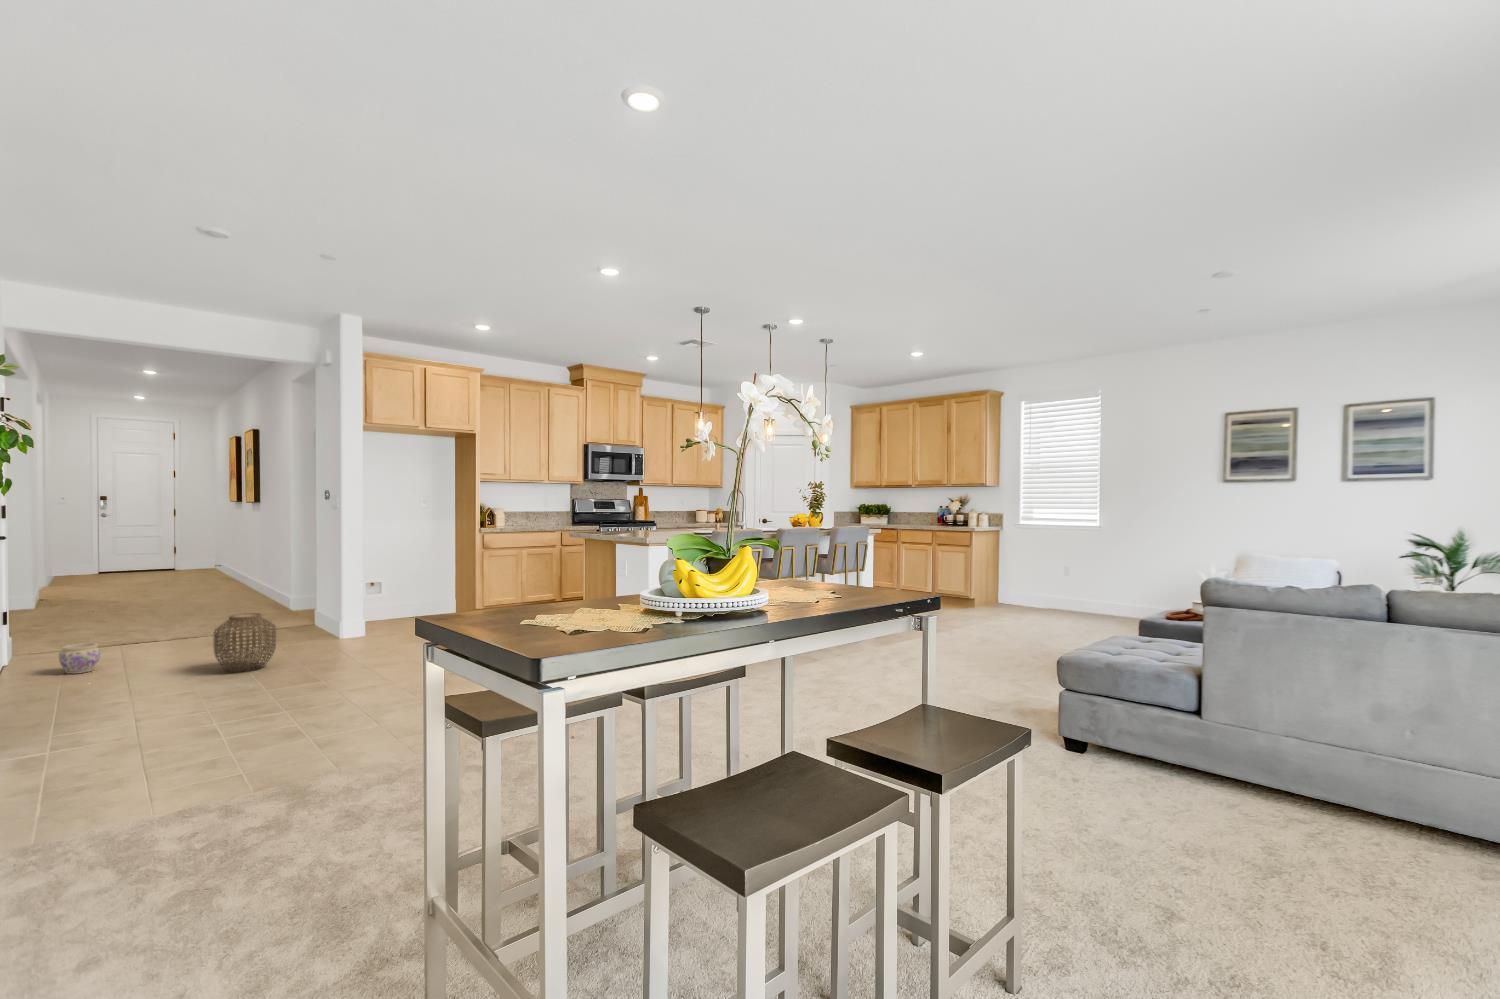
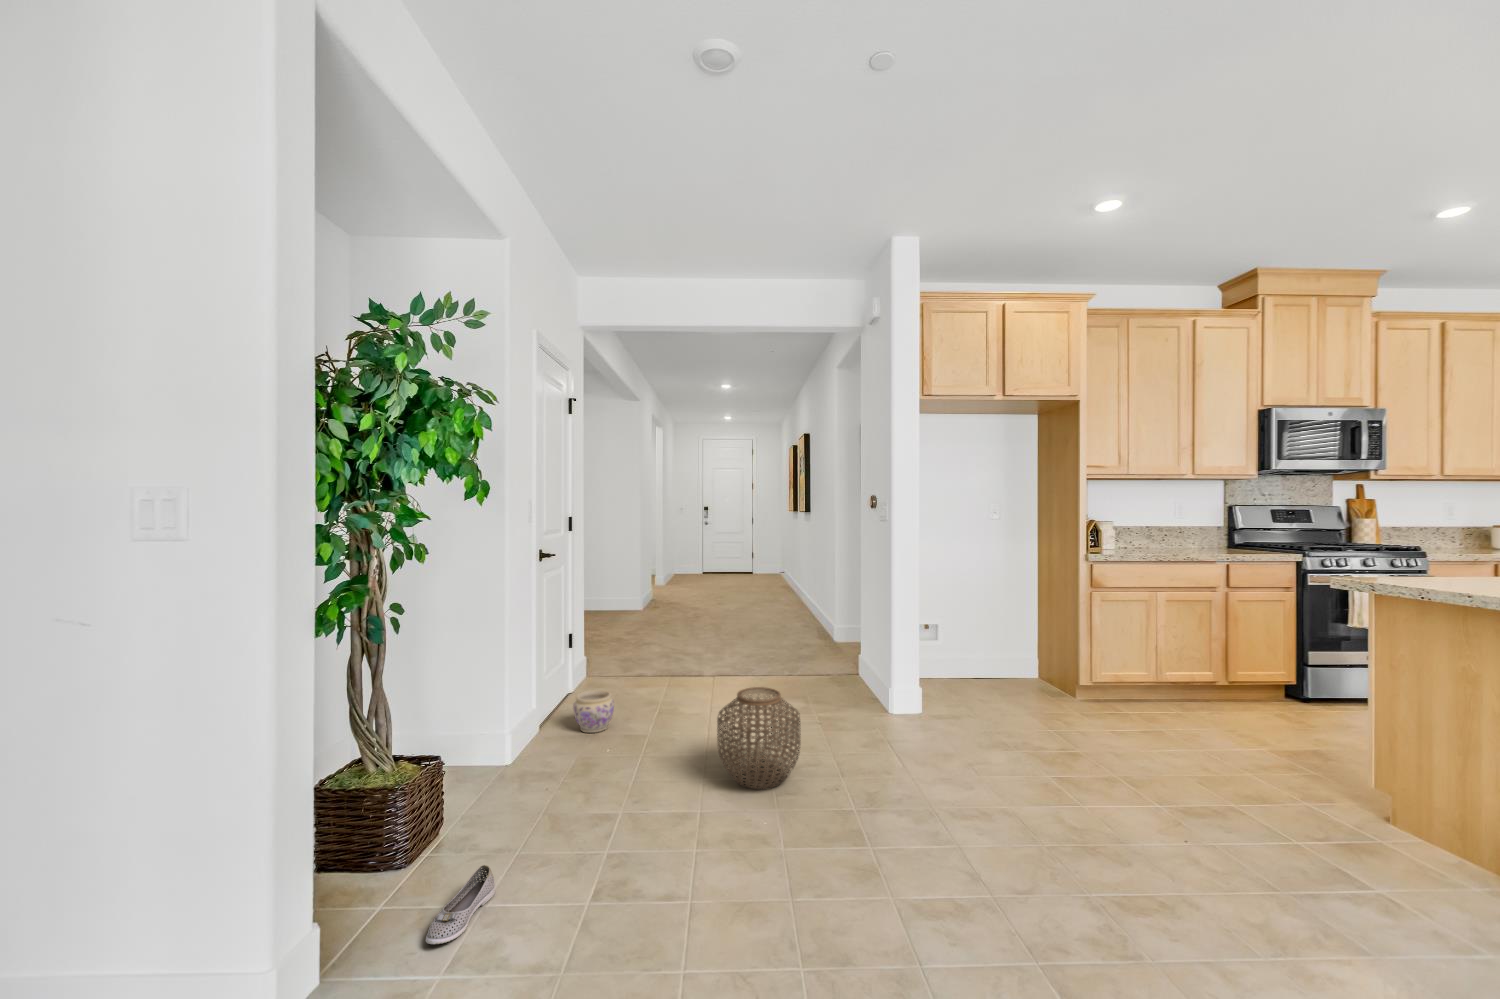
shoe: none [52,701,83,728] -> present [426,865,495,944]

